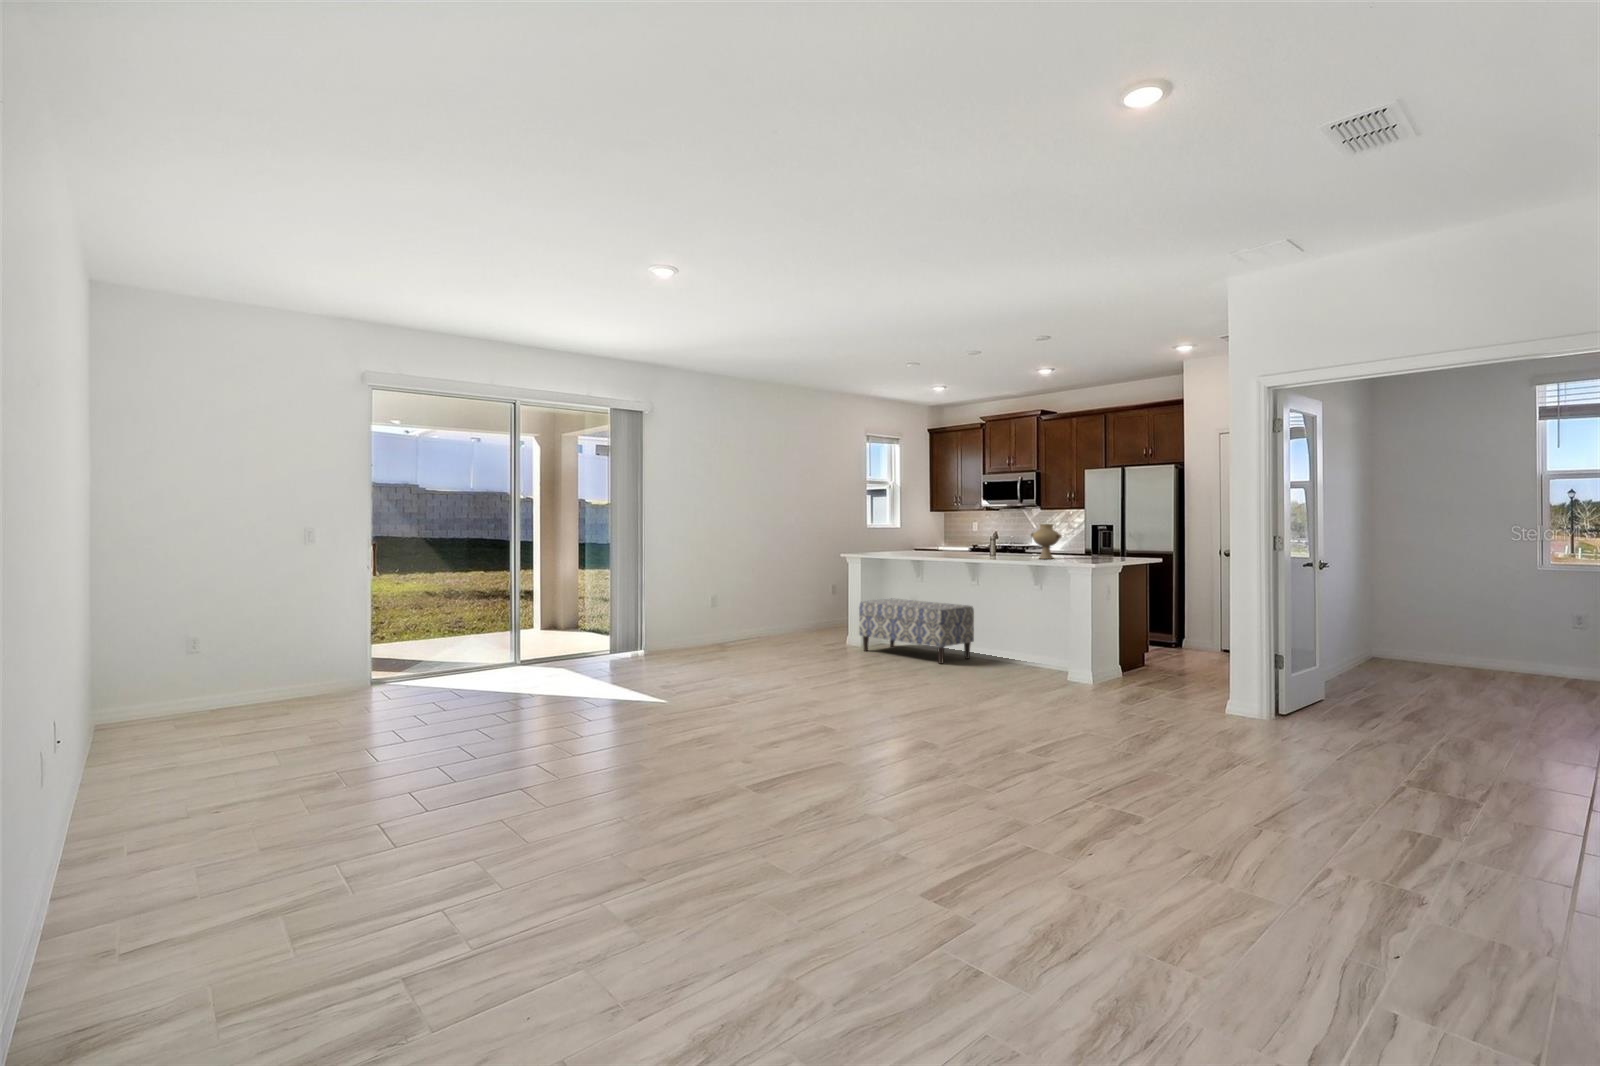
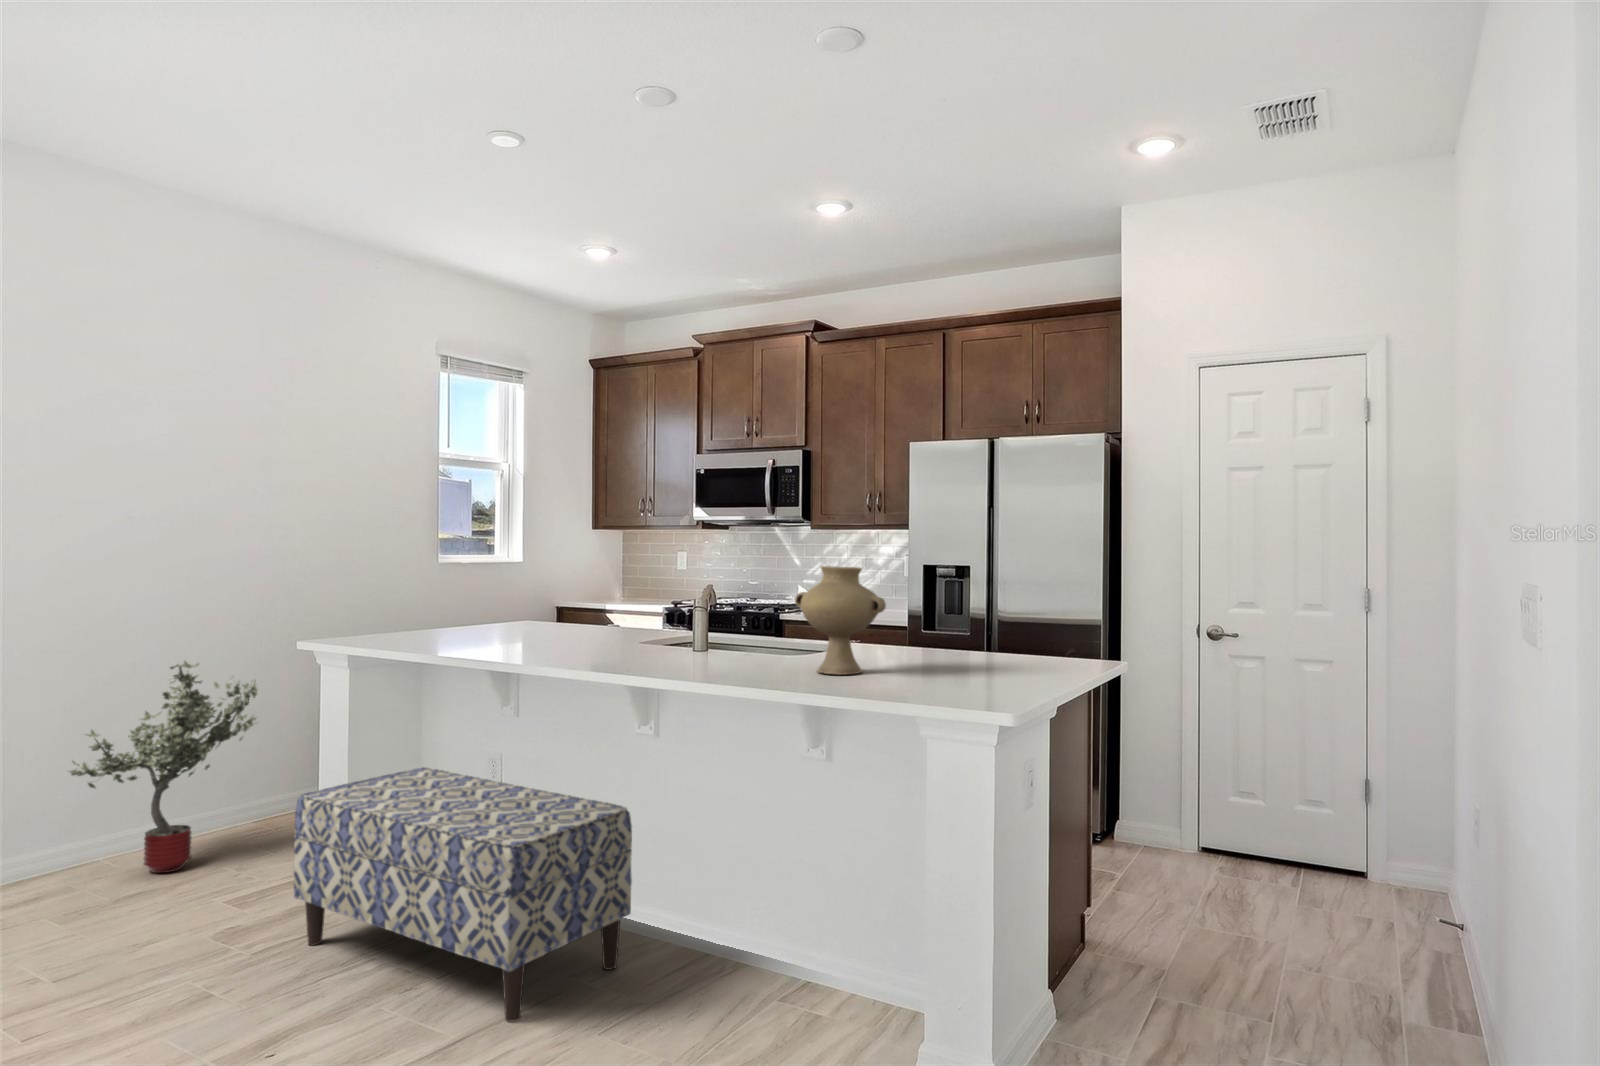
potted tree: none [770,563,821,638] -> present [69,661,258,873]

